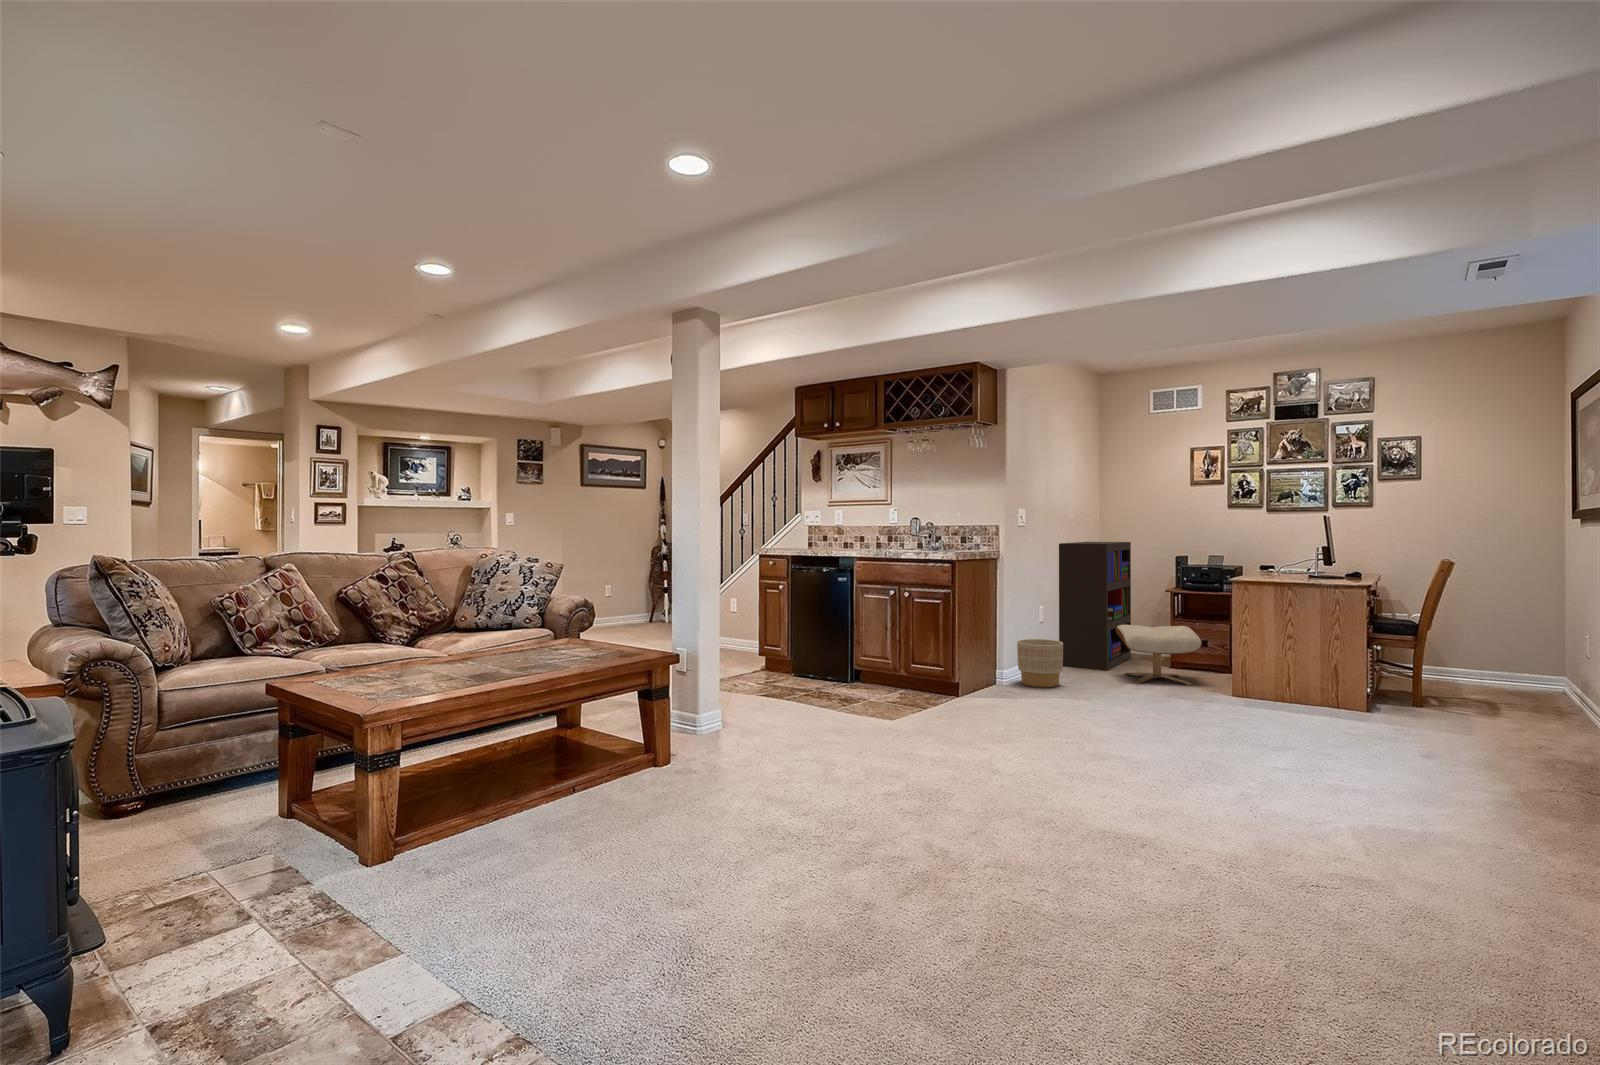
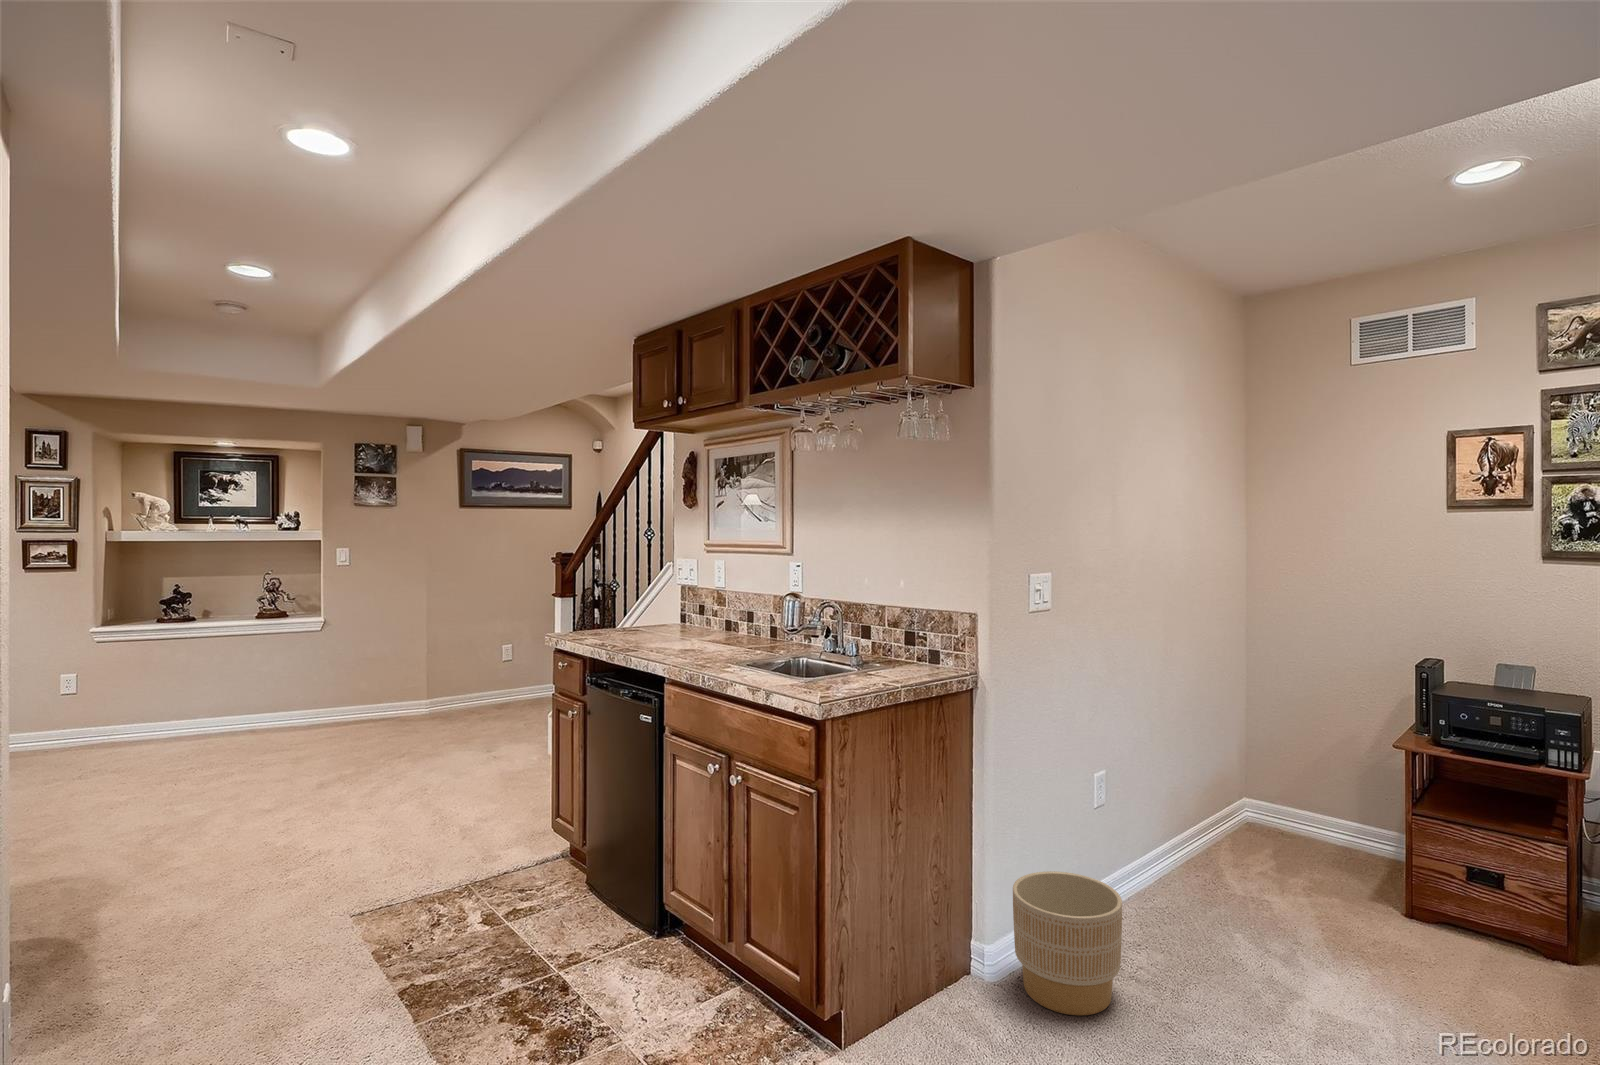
bookshelf: present [1059,542,1131,671] -> none [1142,621,1310,928]
ottoman: present [1115,625,1202,685] -> none [1266,841,1504,1044]

